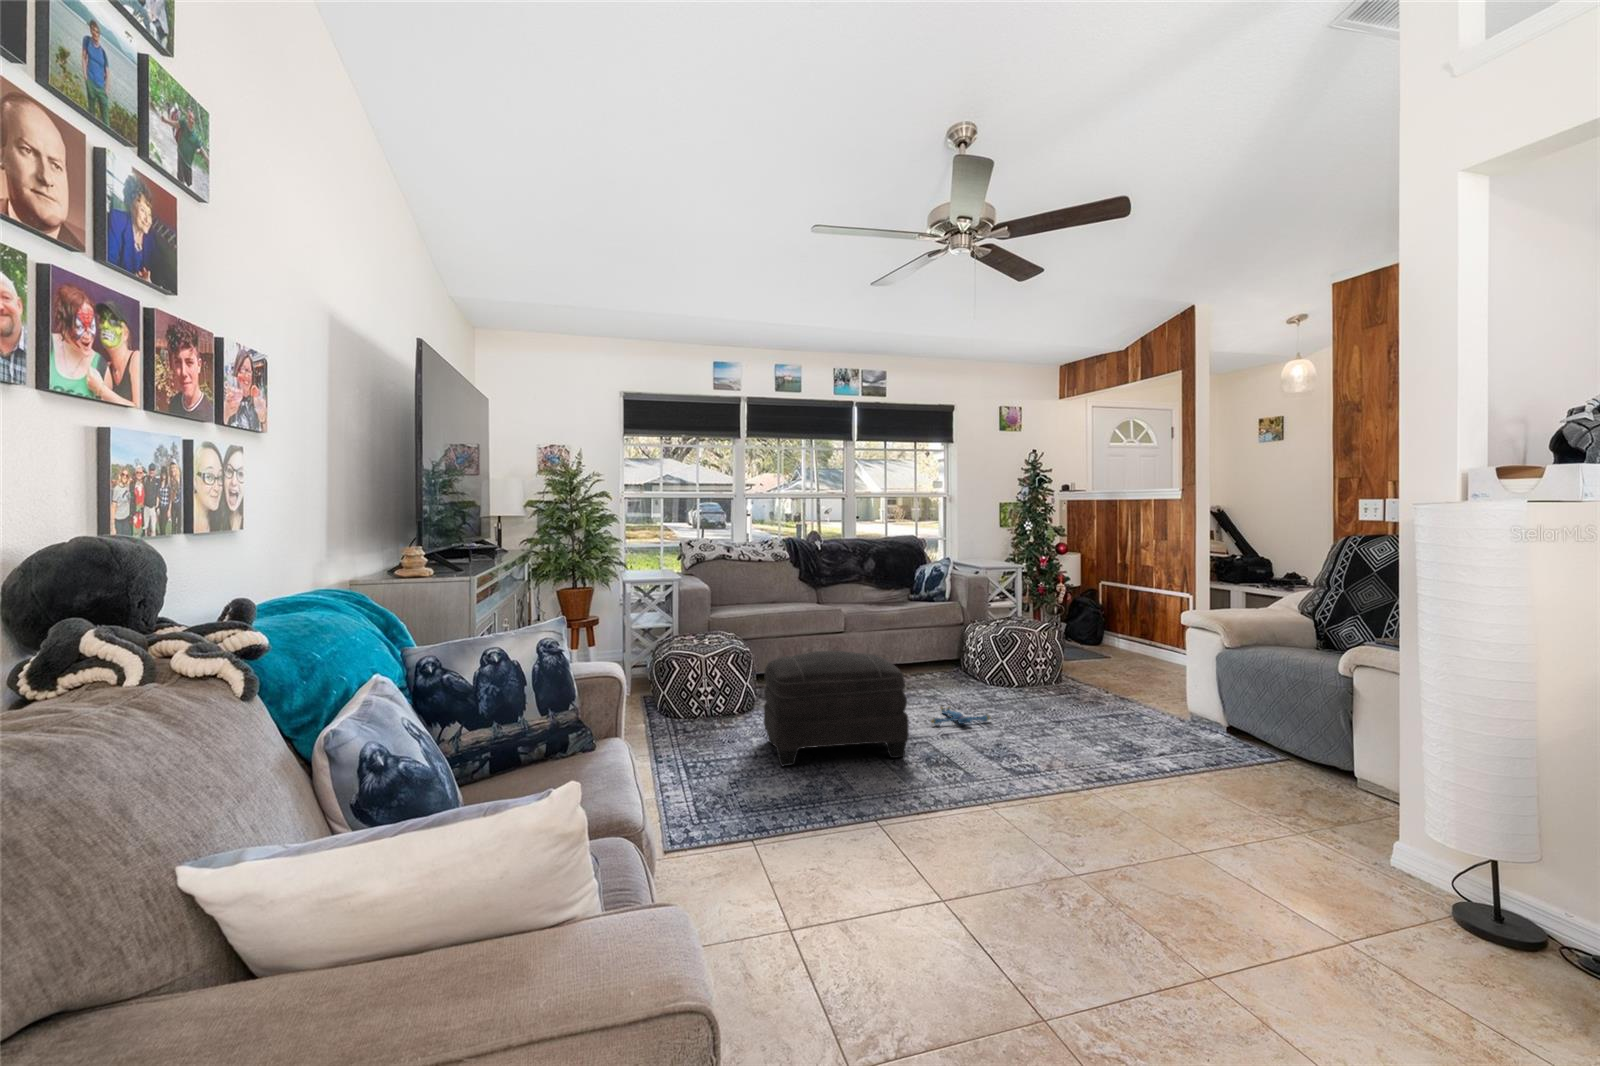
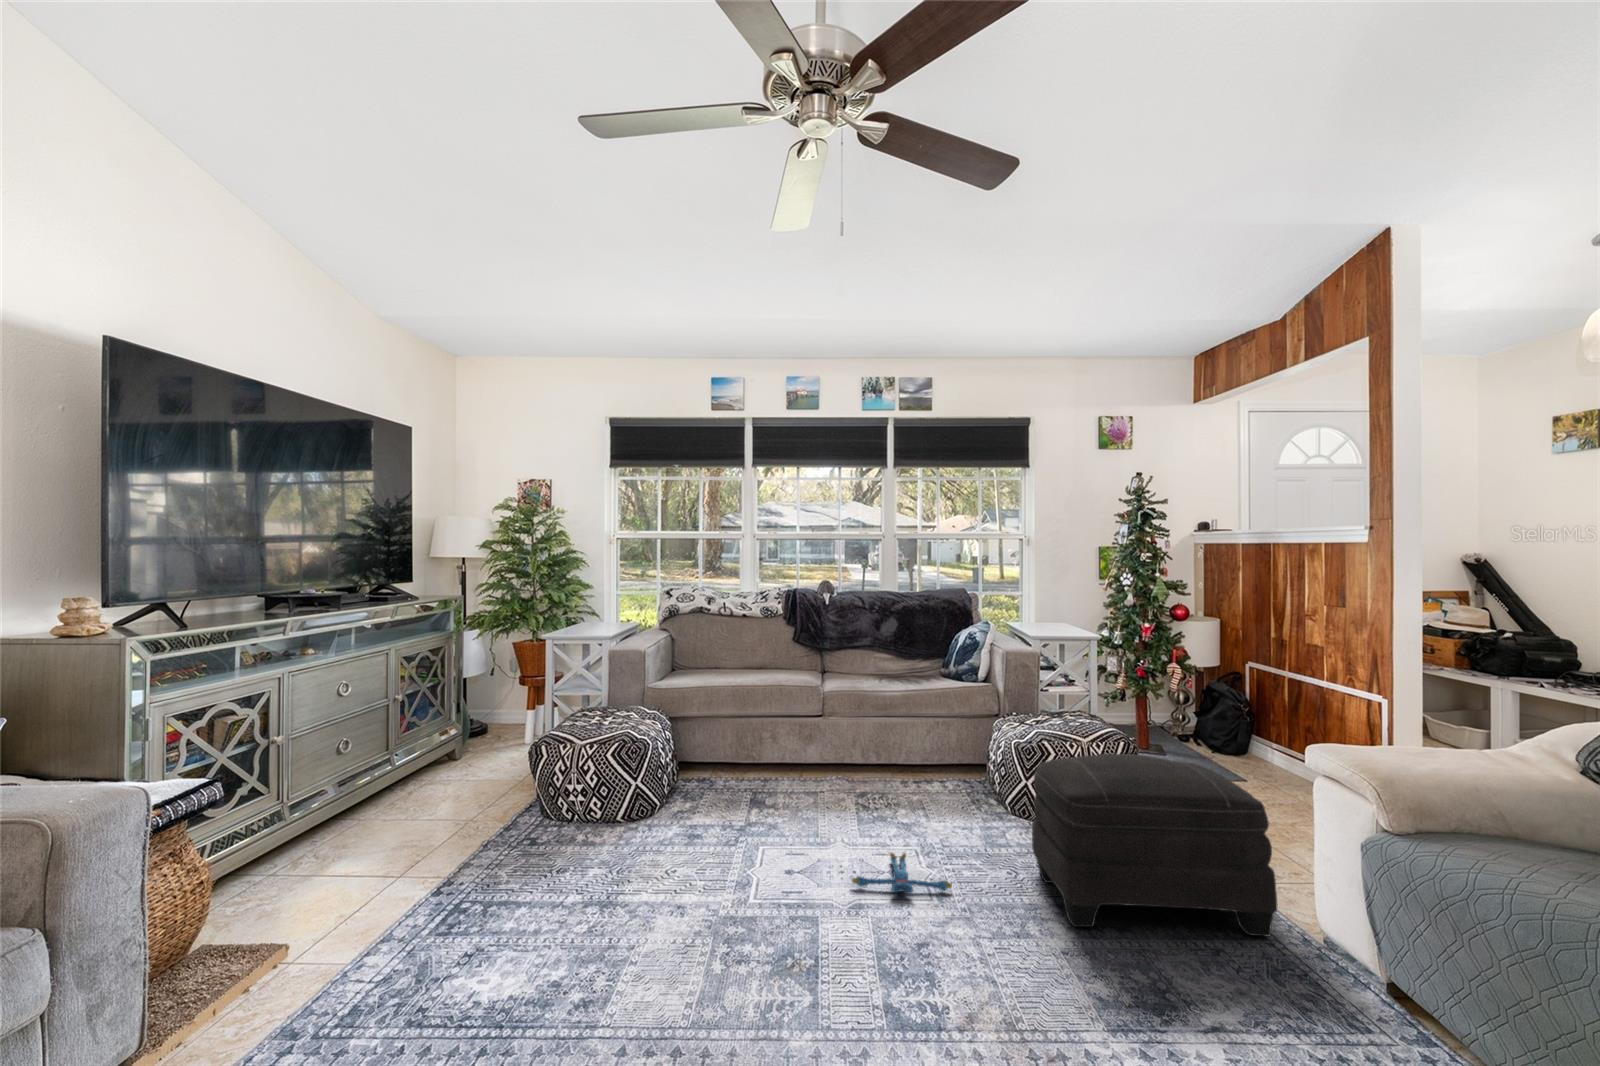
ottoman: present [764,650,909,766] -> present [1032,754,1278,936]

